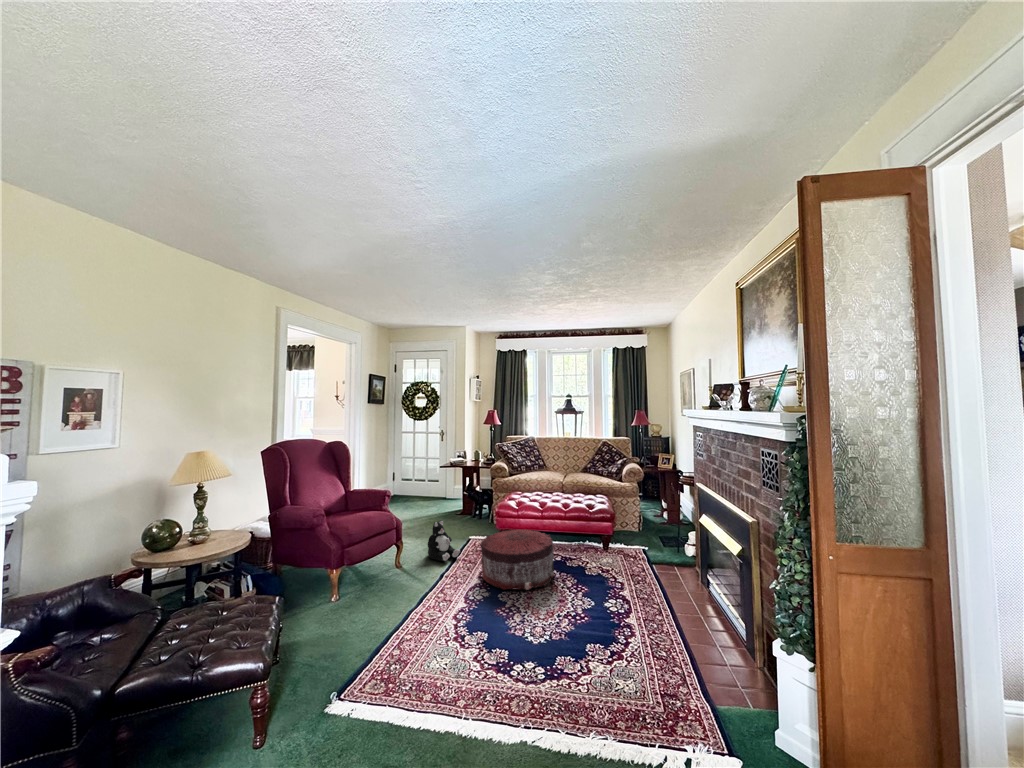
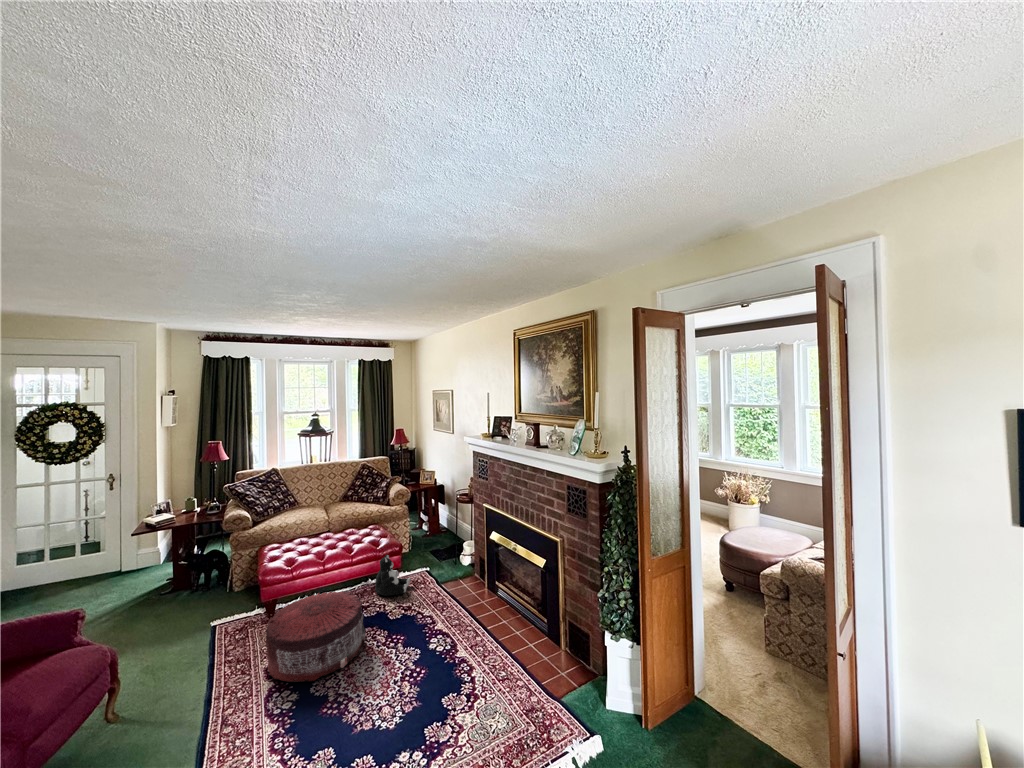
plush toy: present [428,521,460,561] -> present [375,555,411,596]

